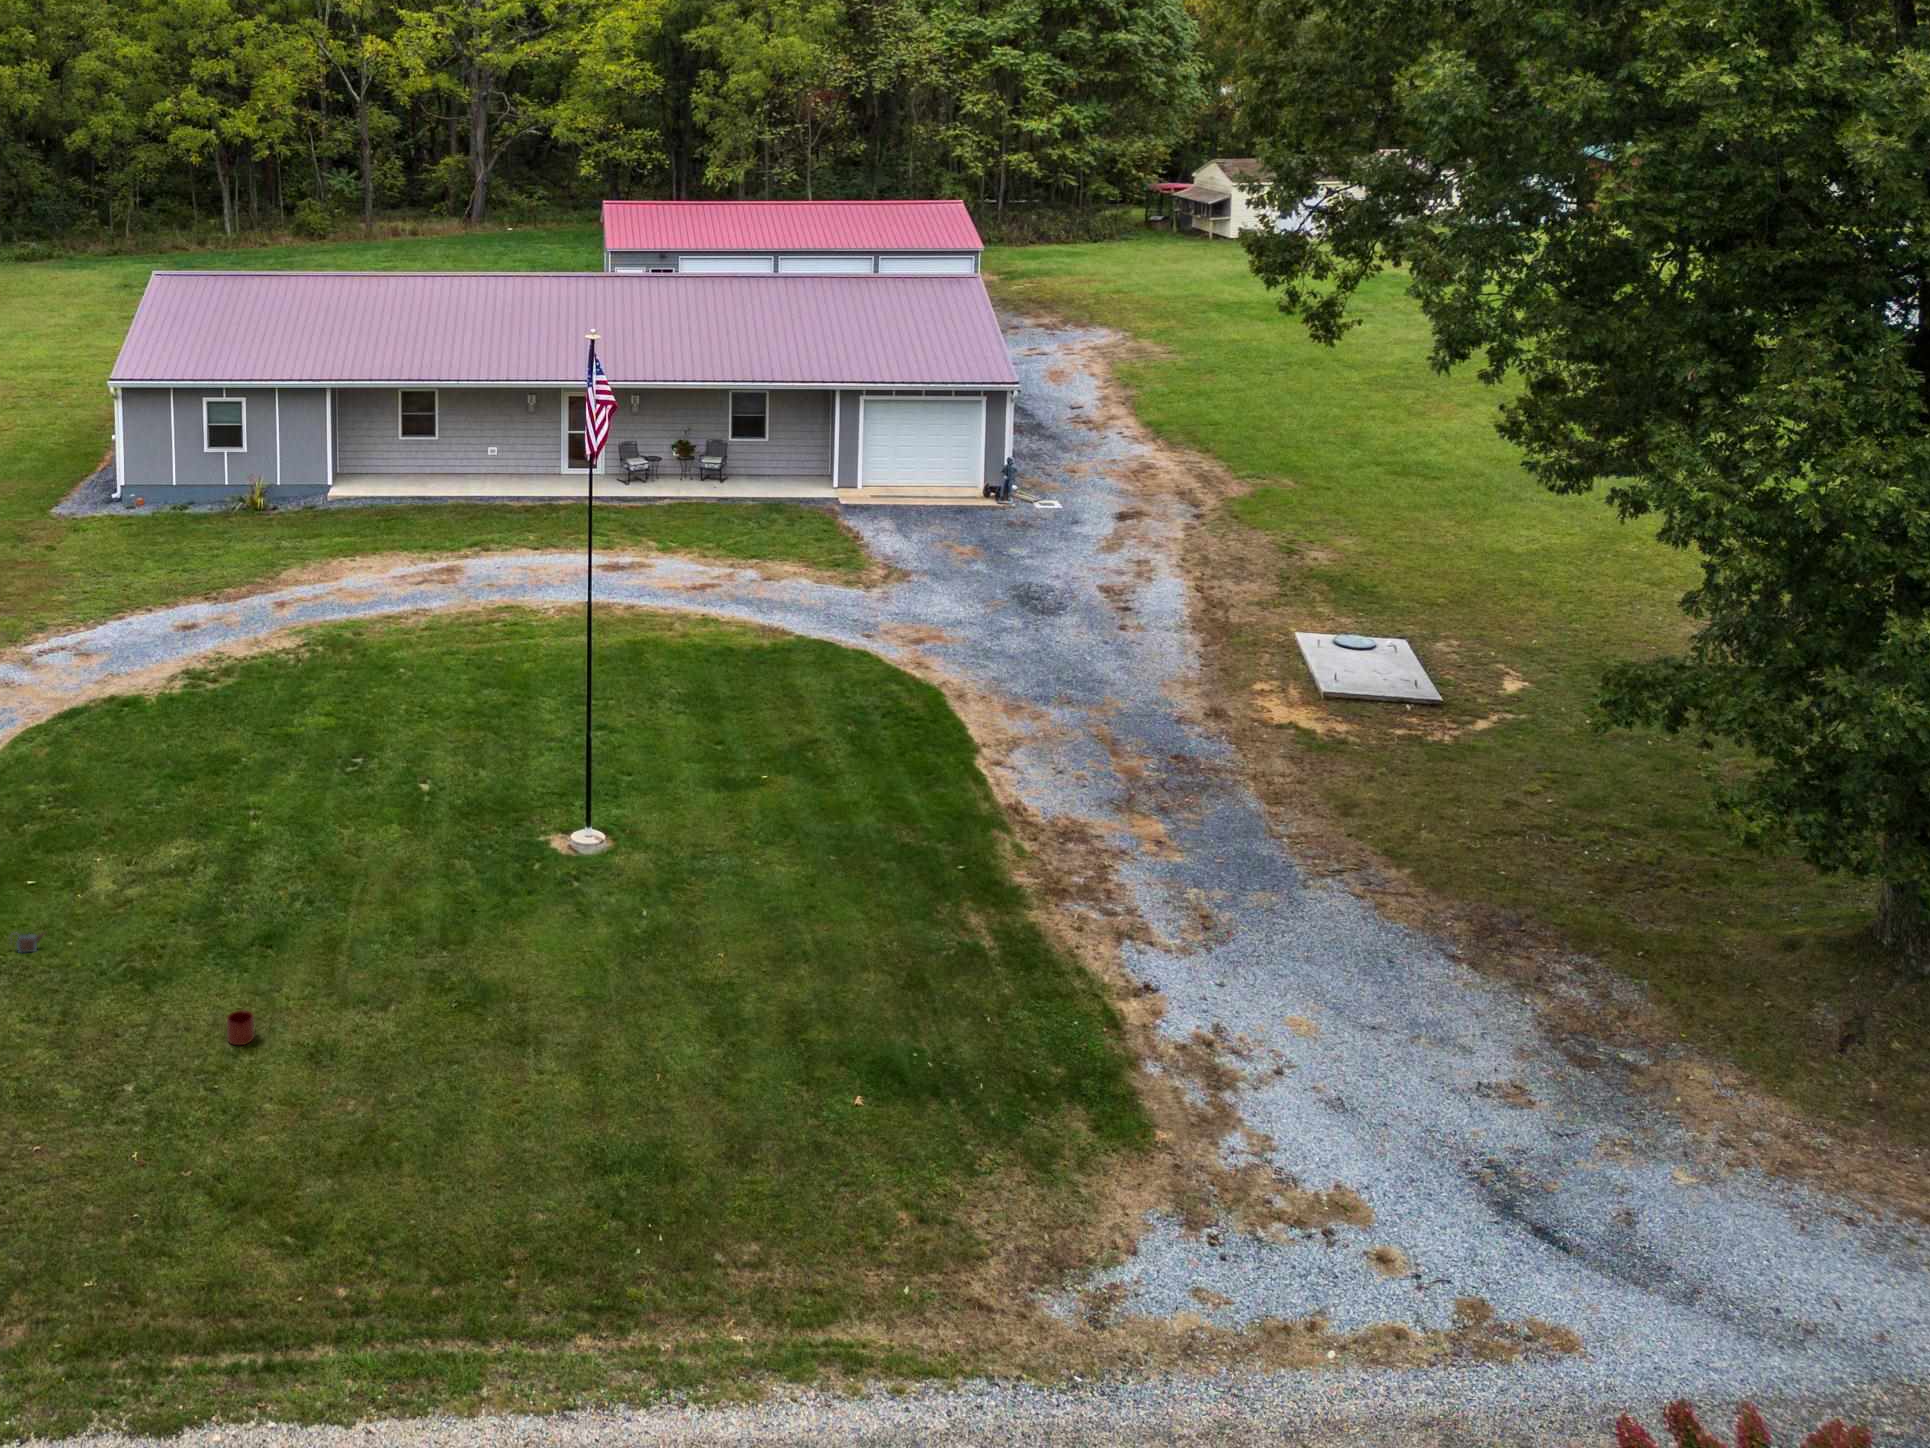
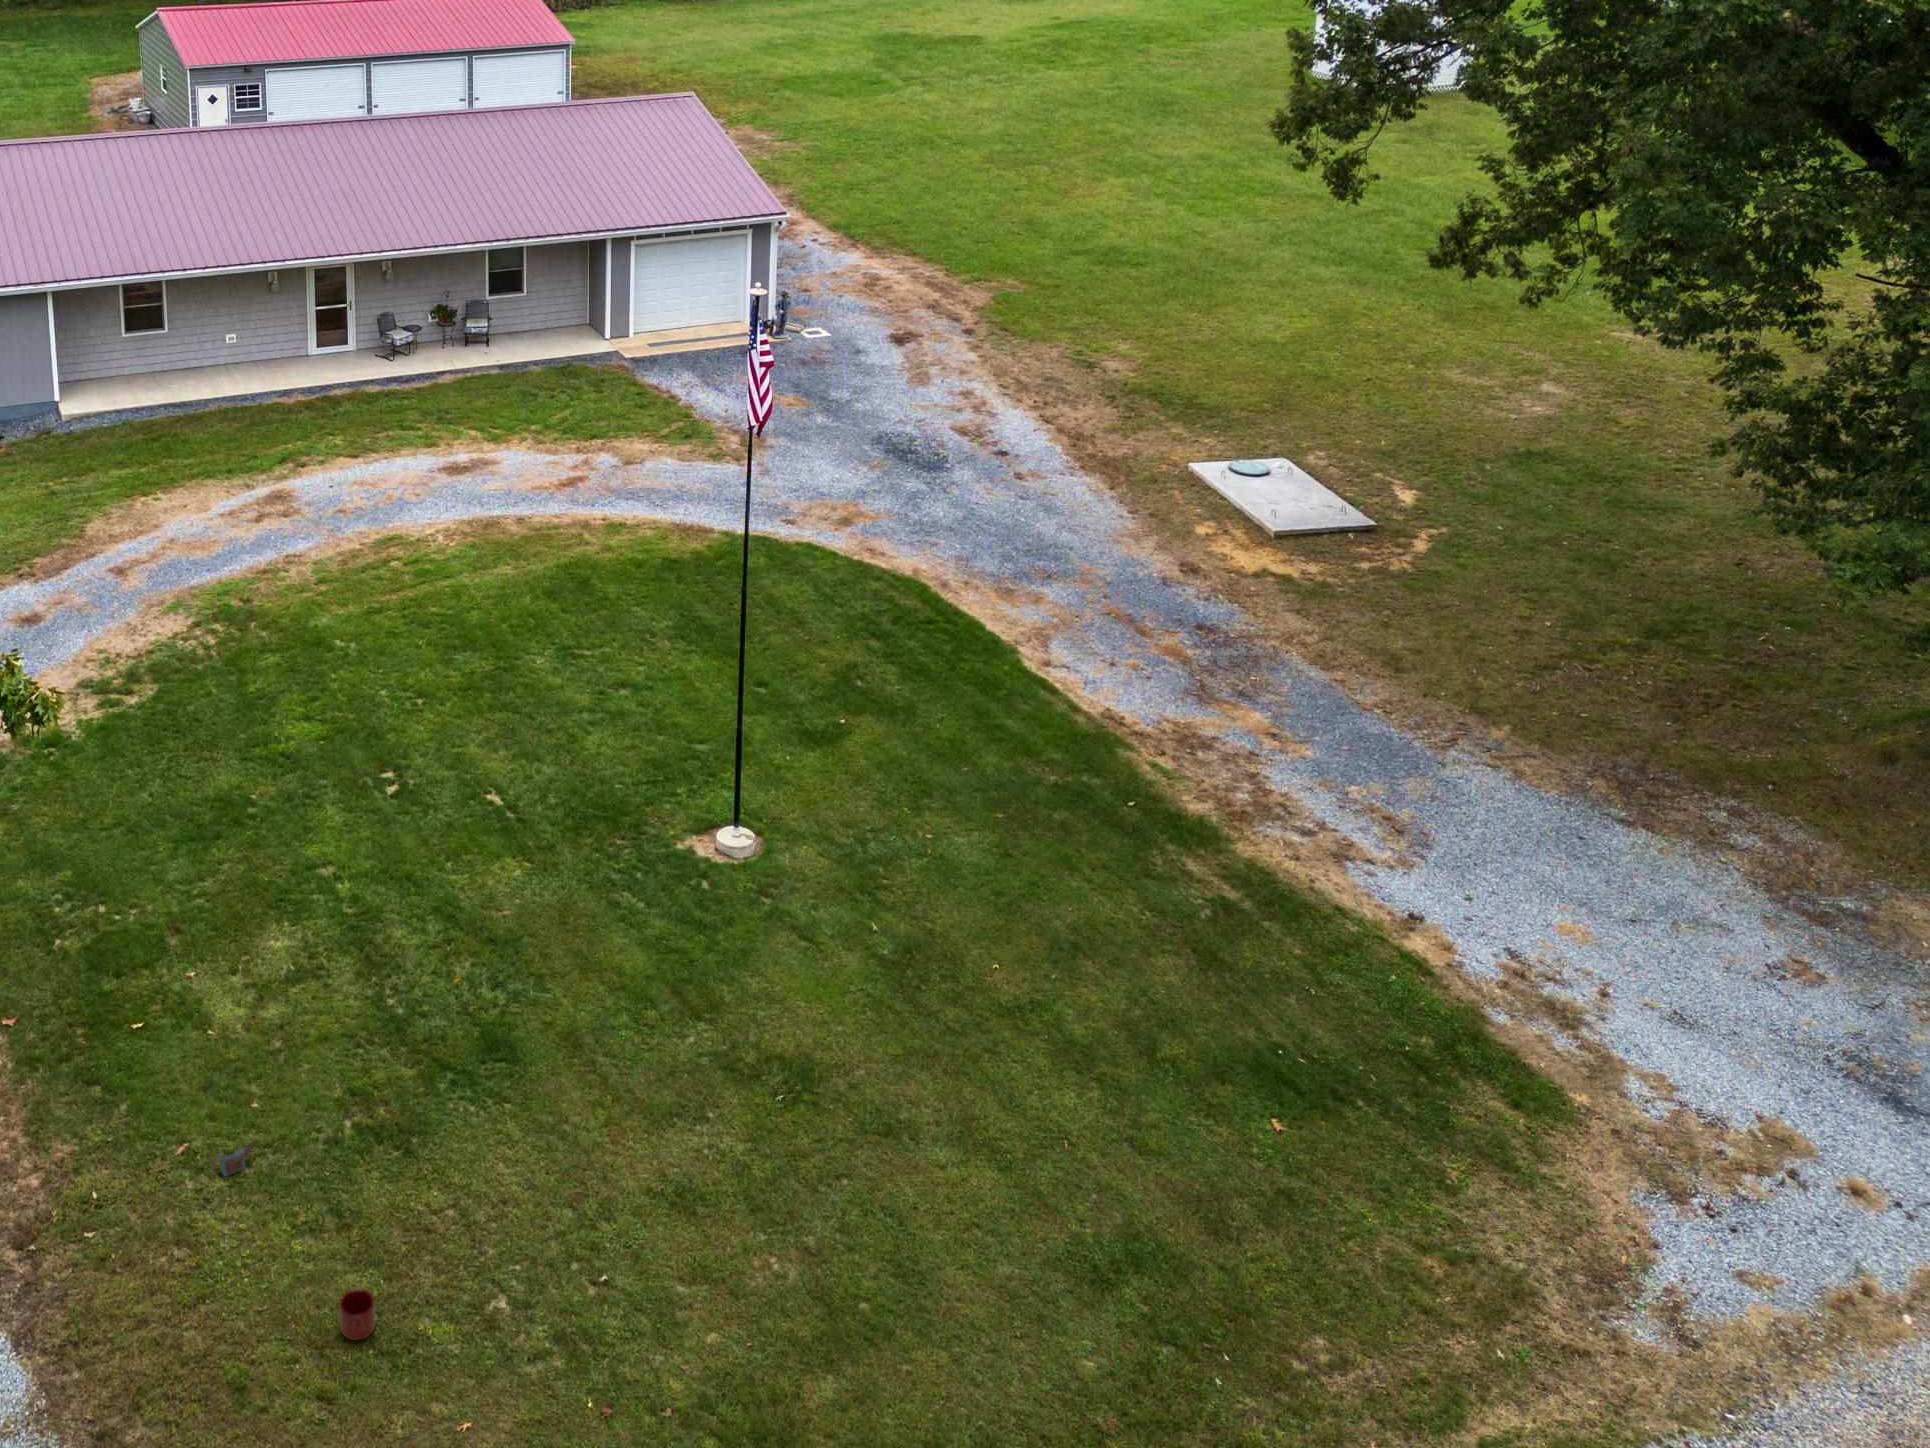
planter: present [227,1010,254,1045] -> present [339,1288,375,1340]

